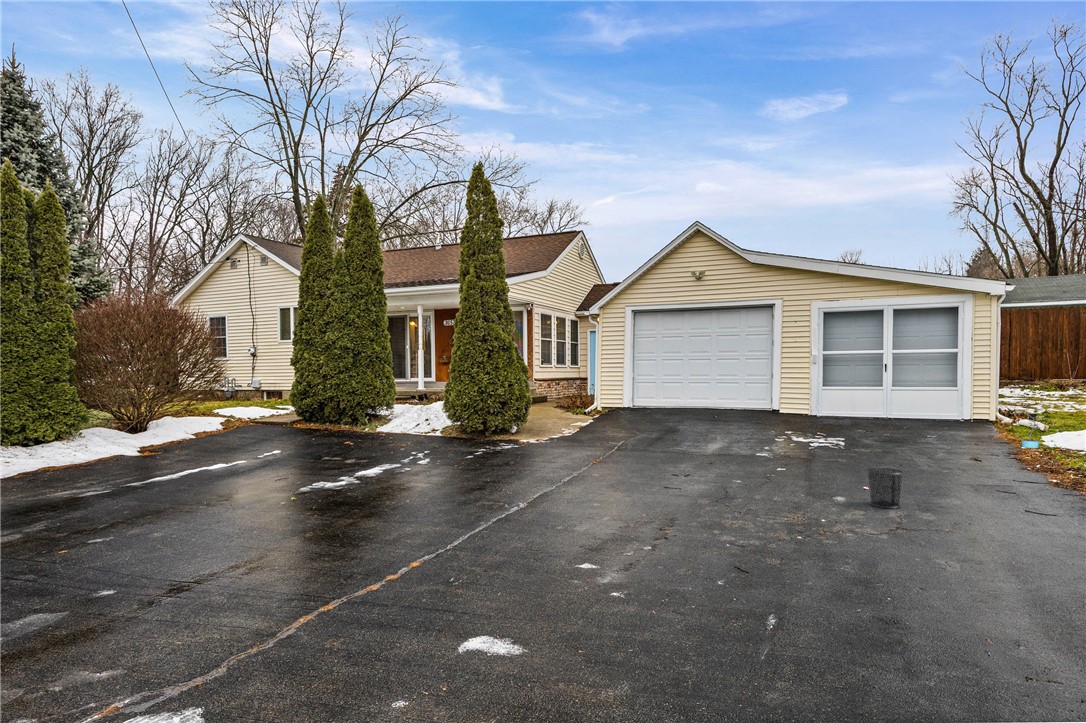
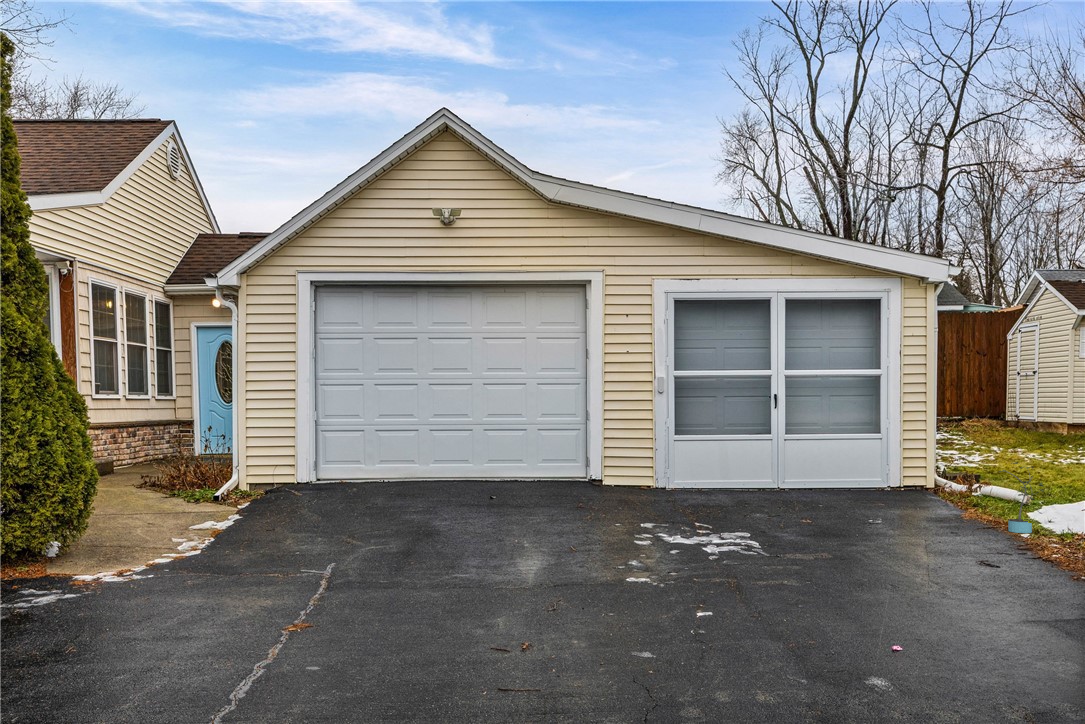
waste bin: present [867,468,904,509] -> none [979,612,1058,706]

